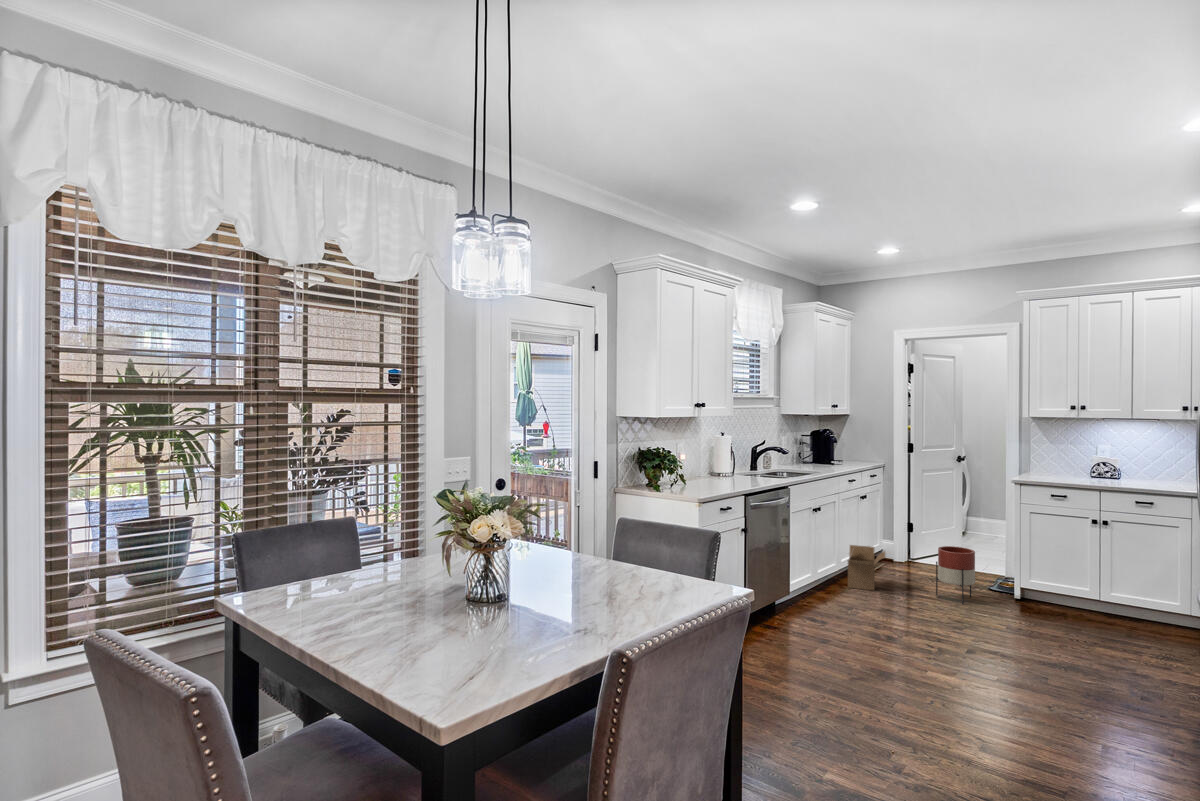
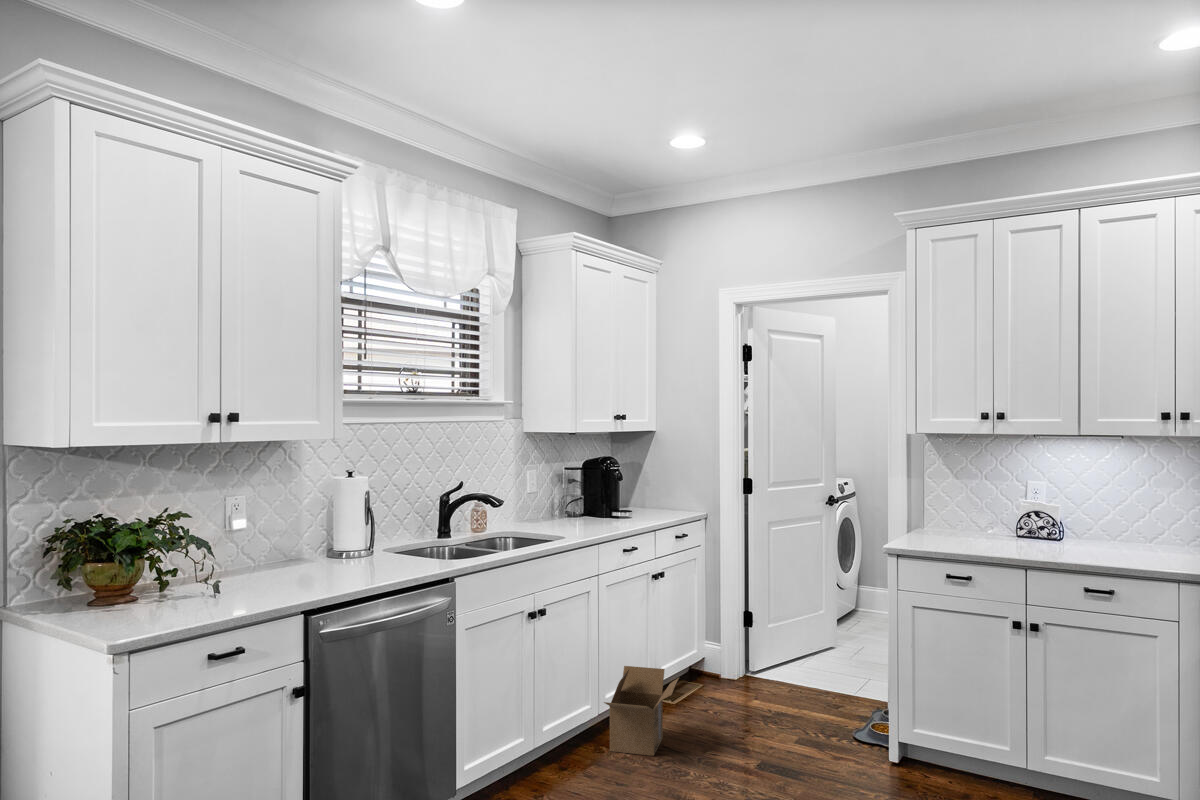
planter: present [936,546,975,604] -> none [758,670,821,785]

